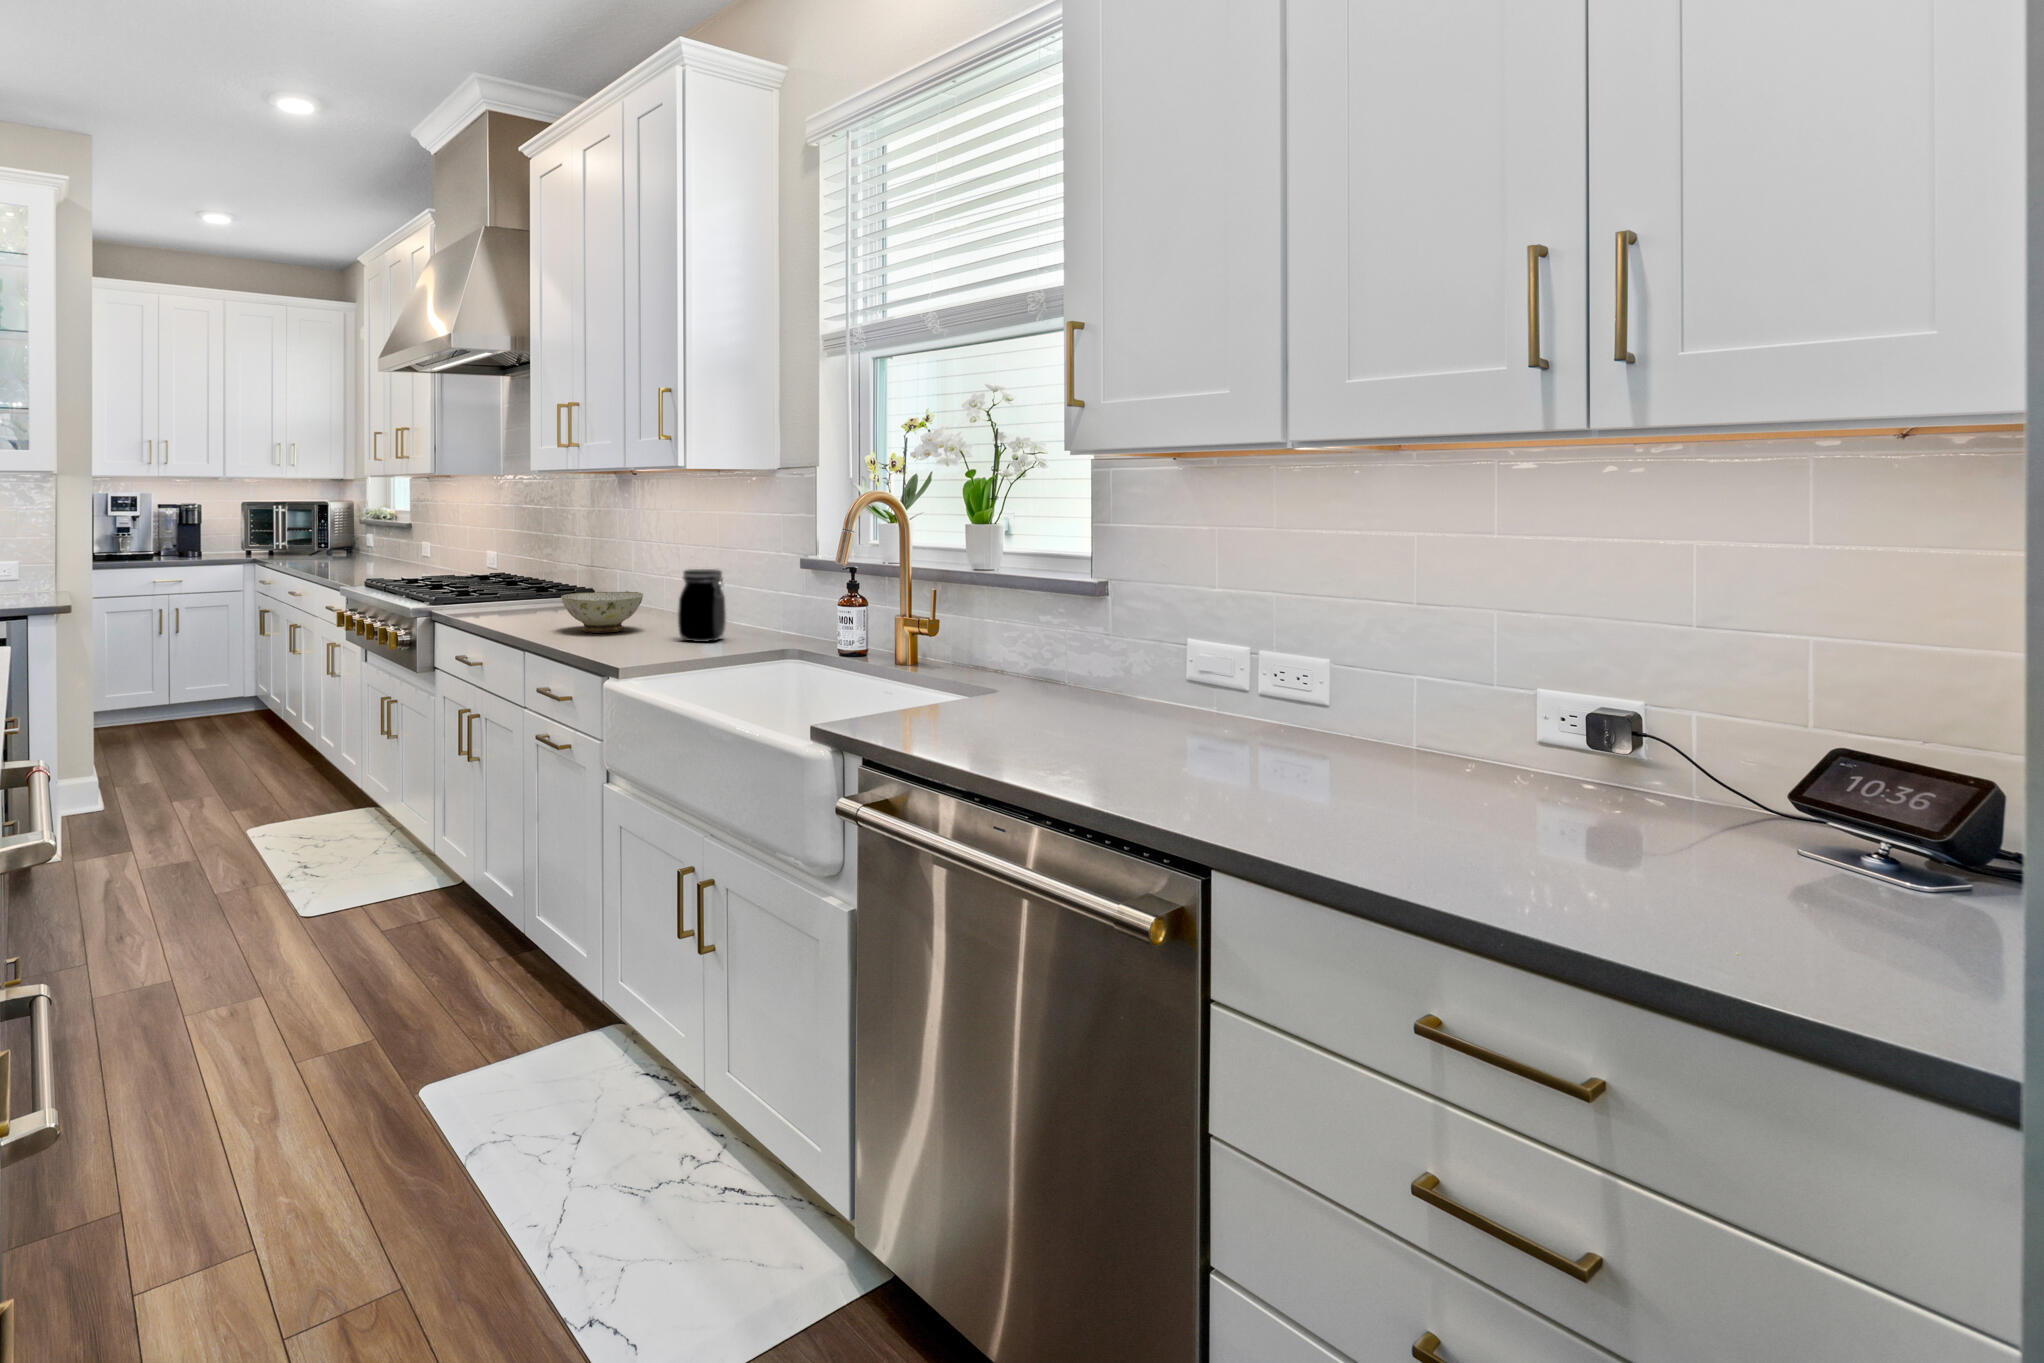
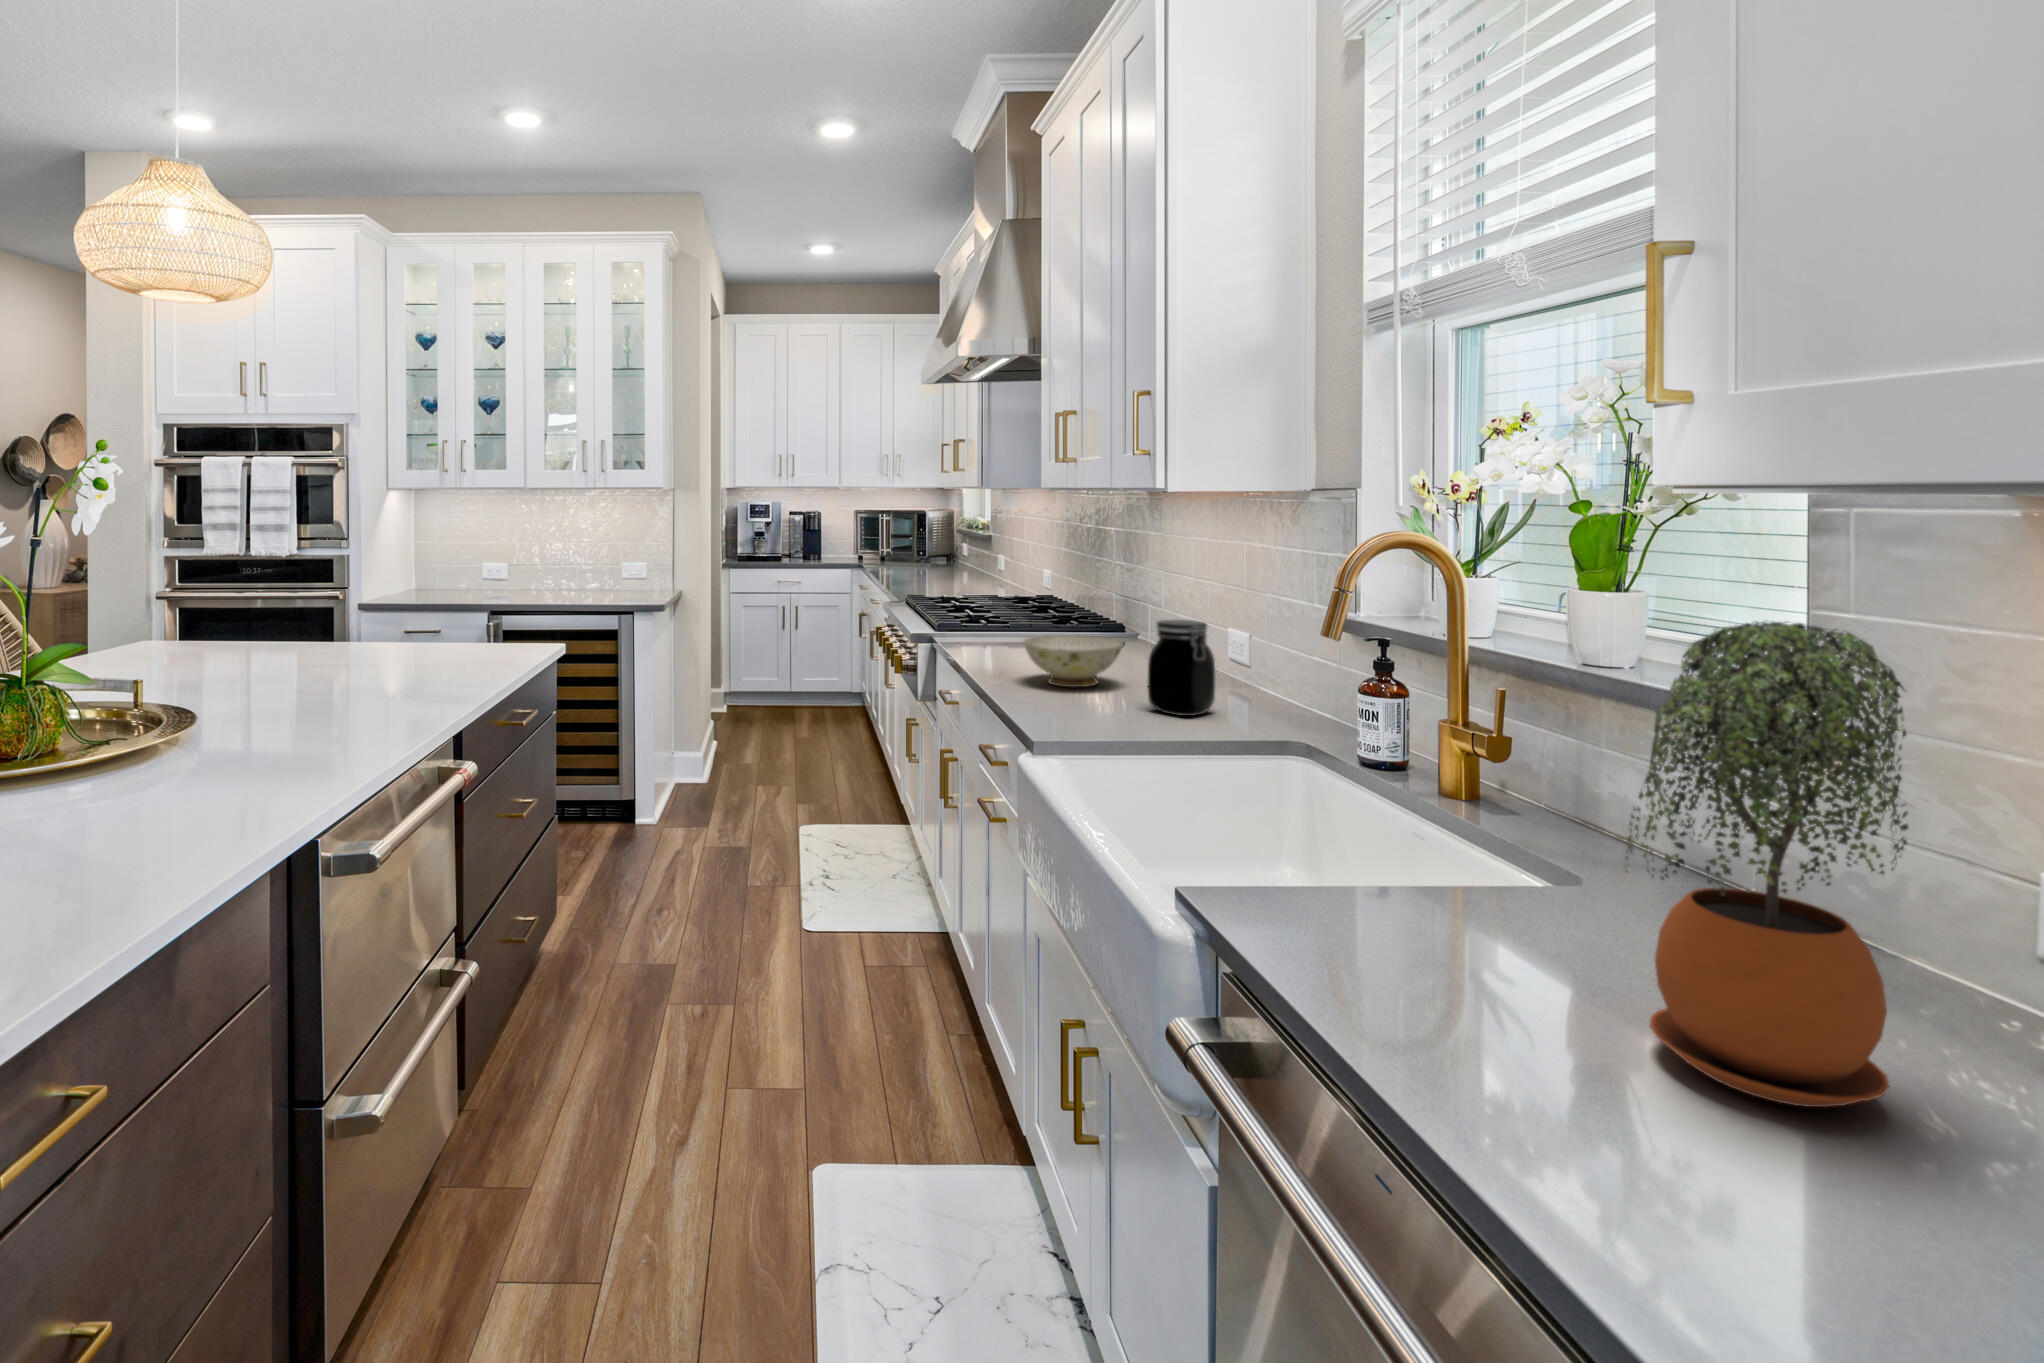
potted plant: none [1048,515,1149,740] -> present [1626,621,1908,1107]

